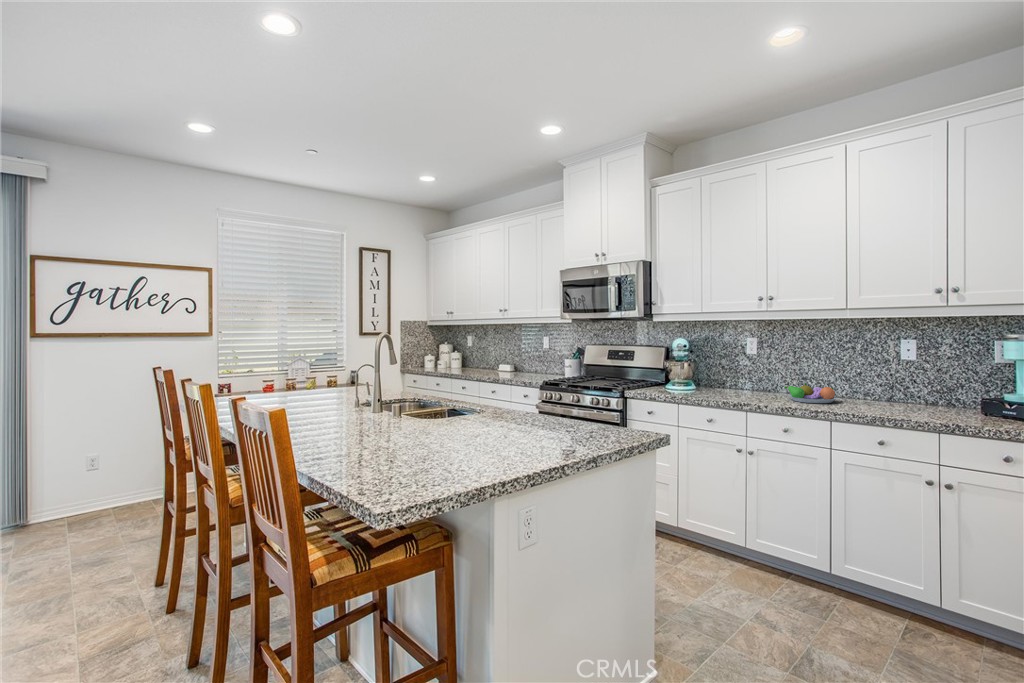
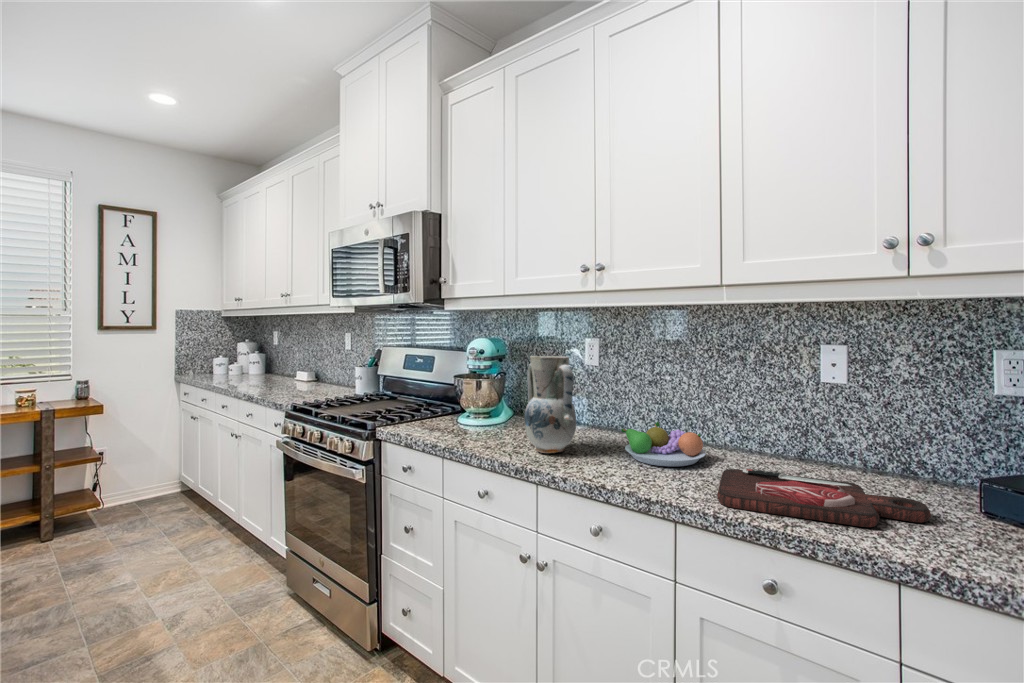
vase: none [727,346,761,399] -> present [524,356,576,453]
cutting board: none [850,402,957,417] -> present [717,469,931,527]

